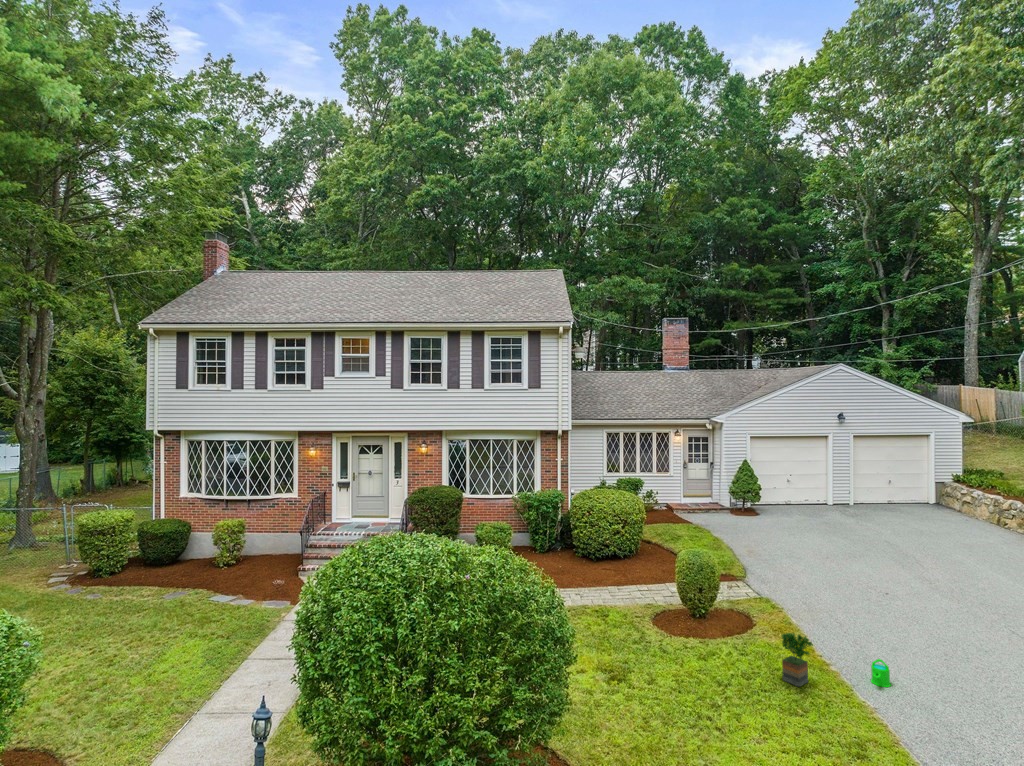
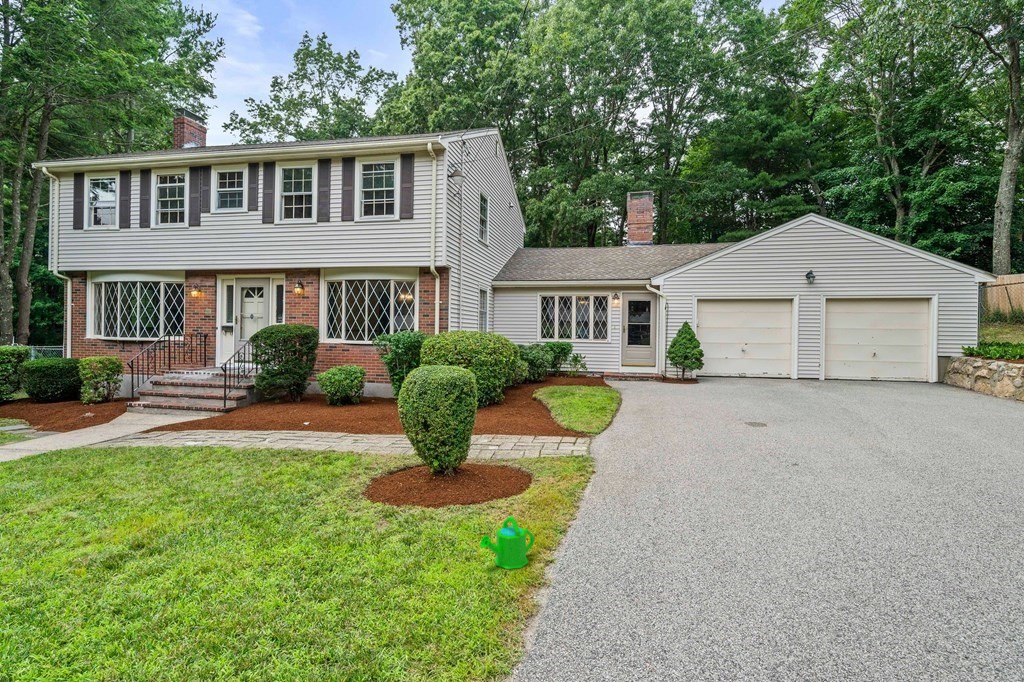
potted tree: present [782,633,813,687] -> none [339,458,403,551]

